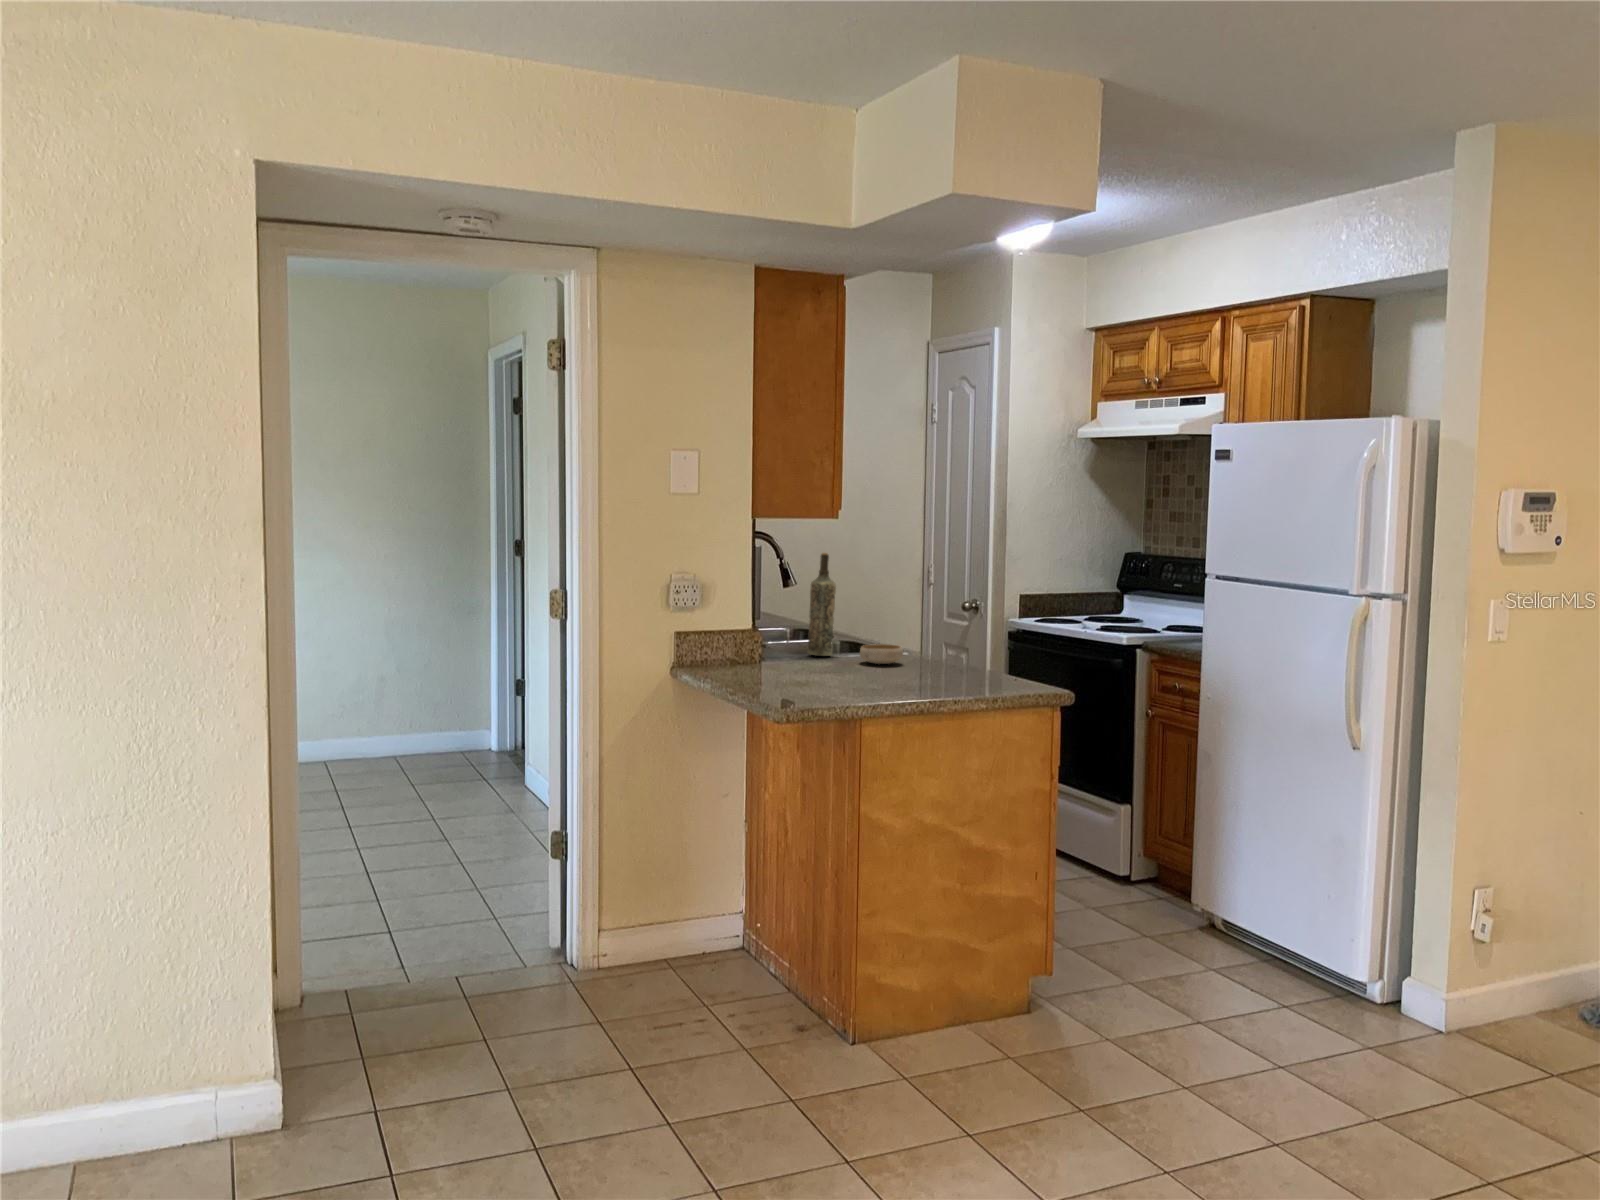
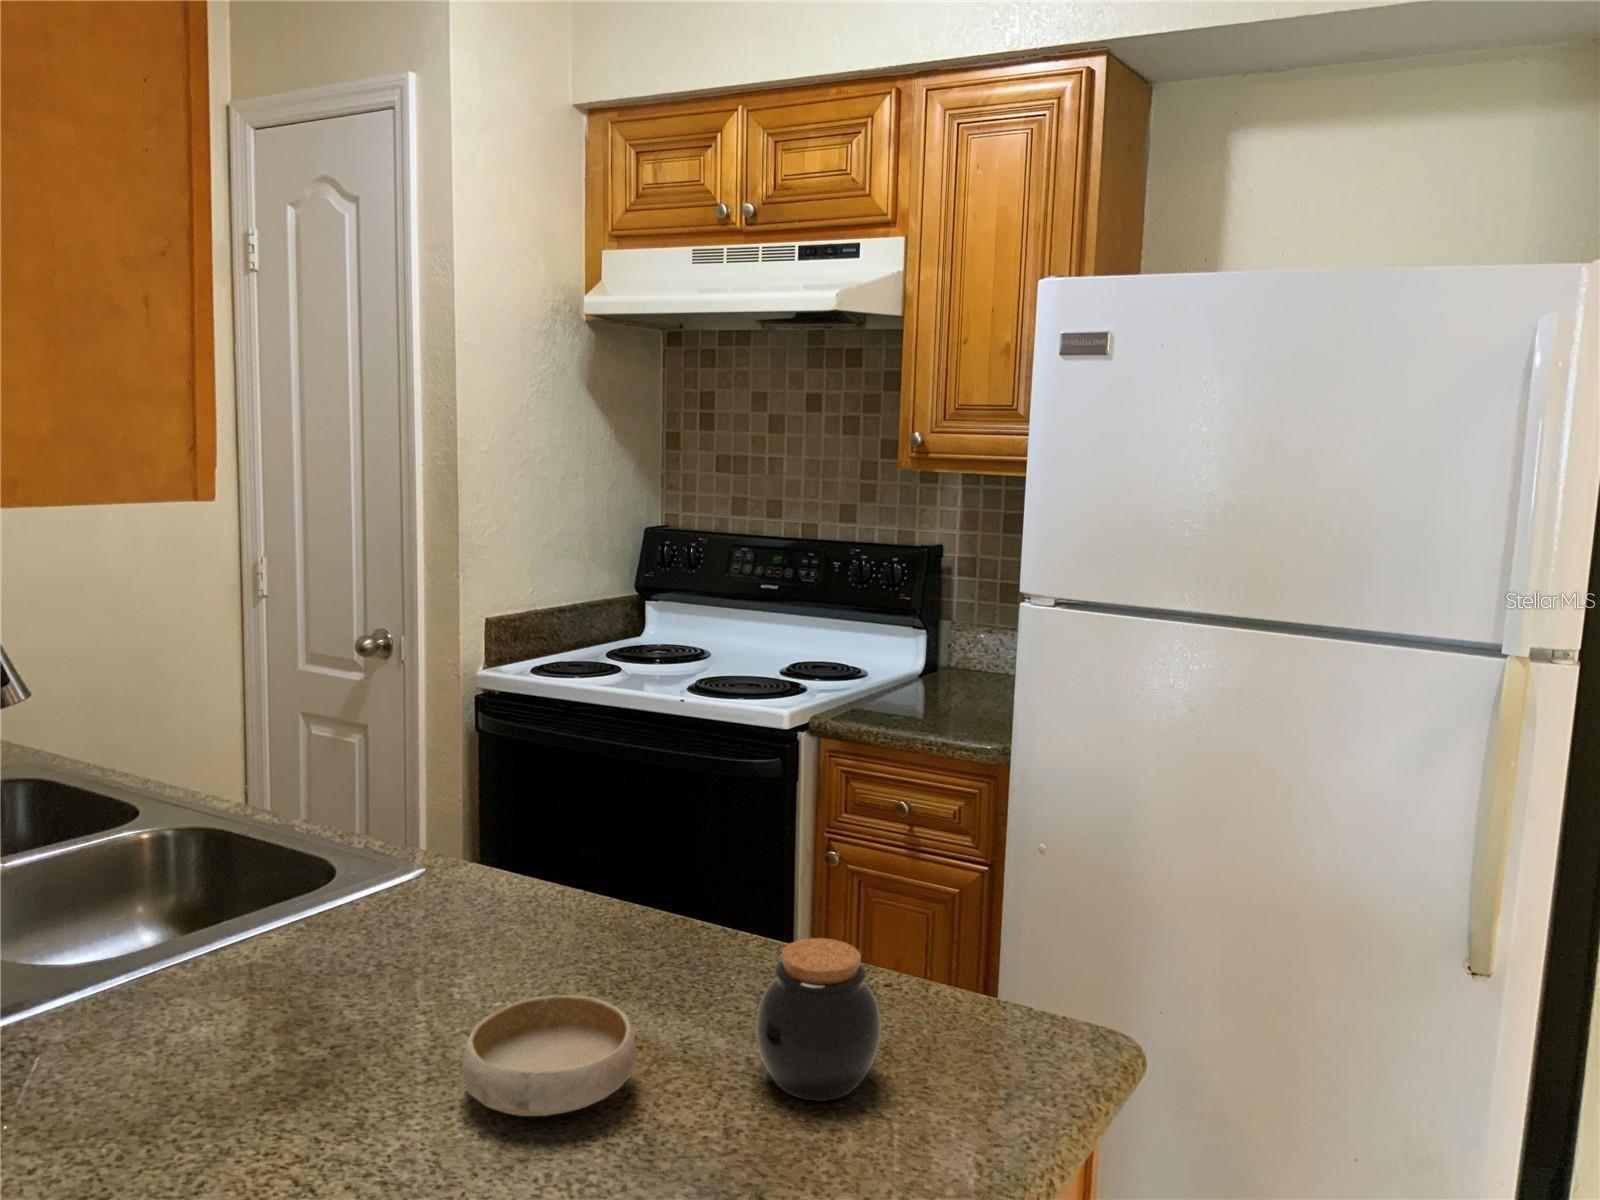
bottle: present [808,553,836,656] -> none [197,675,311,1106]
jar: none [930,633,964,672] -> present [756,938,881,1101]

